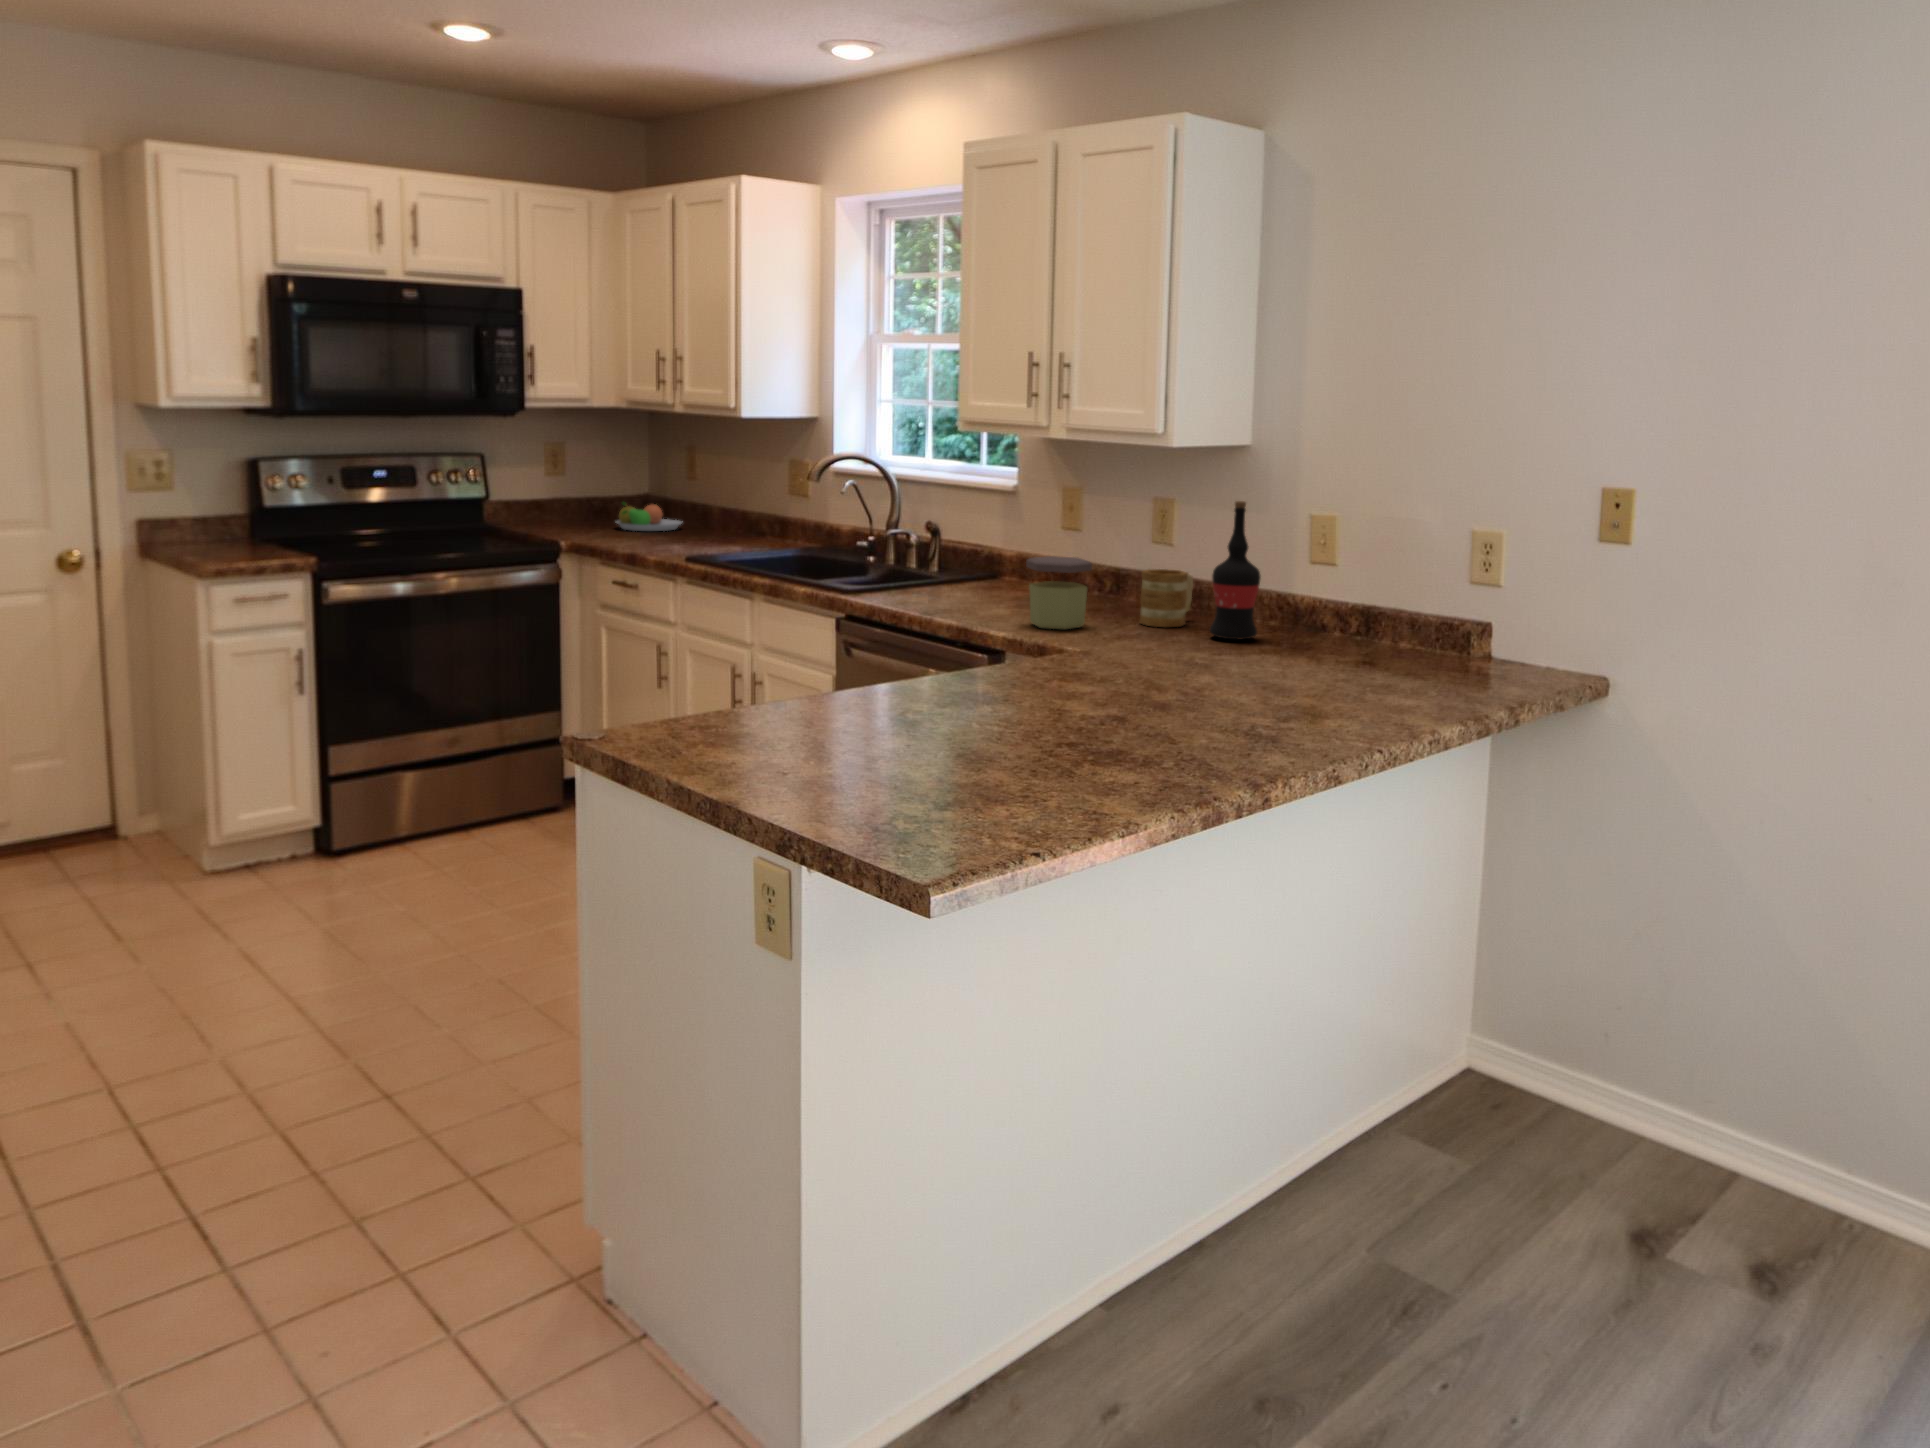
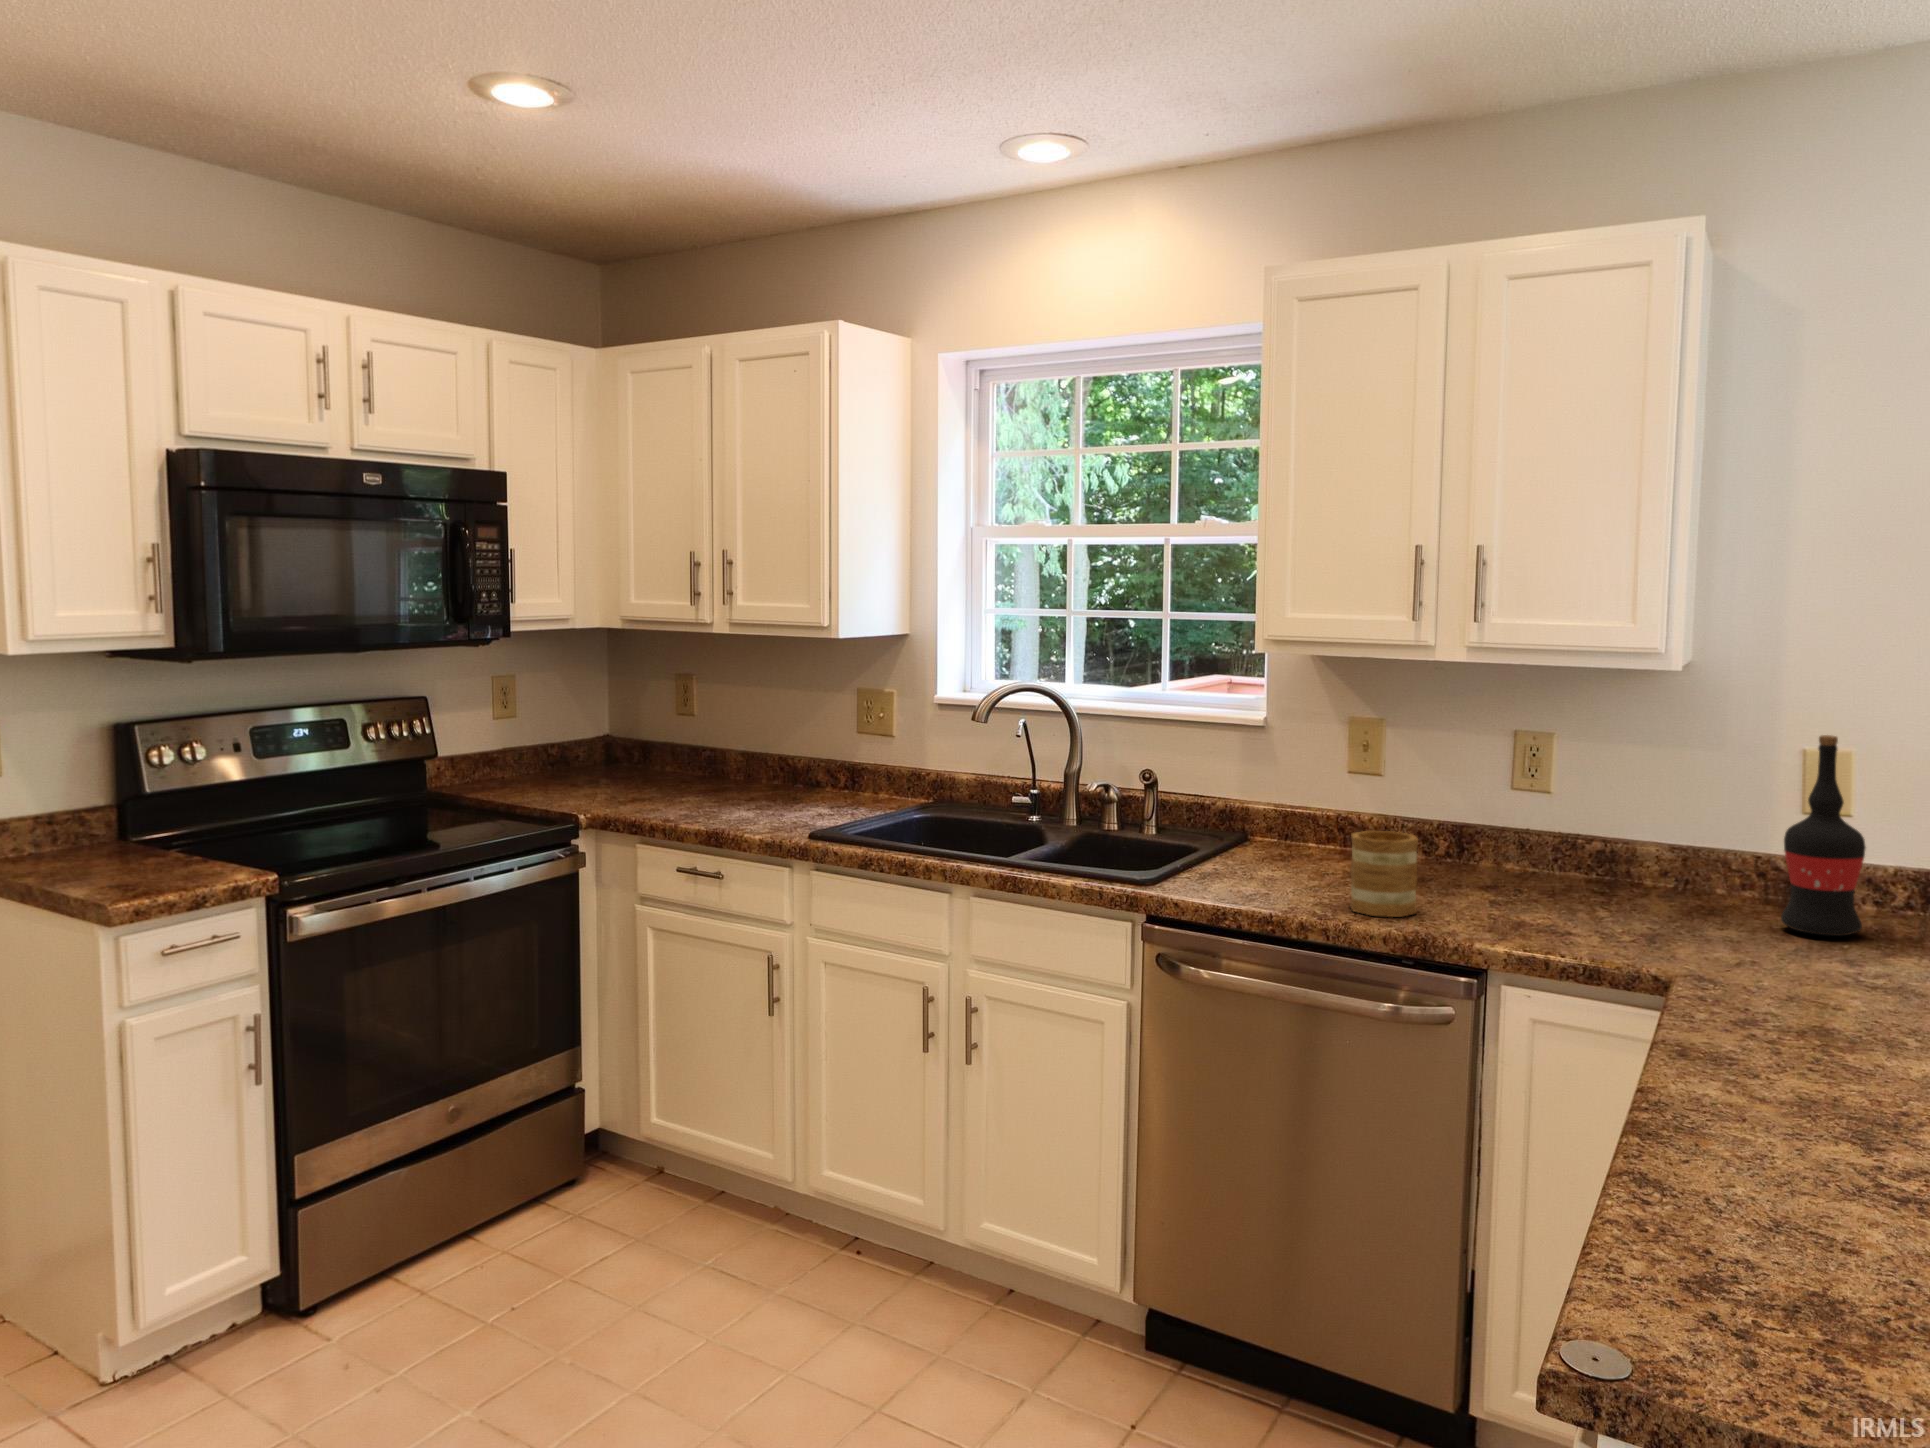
fruit bowl: present [616,502,683,531] -> none [598,750,688,788]
jar: present [1026,556,1092,630] -> none [1502,824,1602,935]
mug: present [1140,569,1193,627] -> present [1350,831,1418,917]

